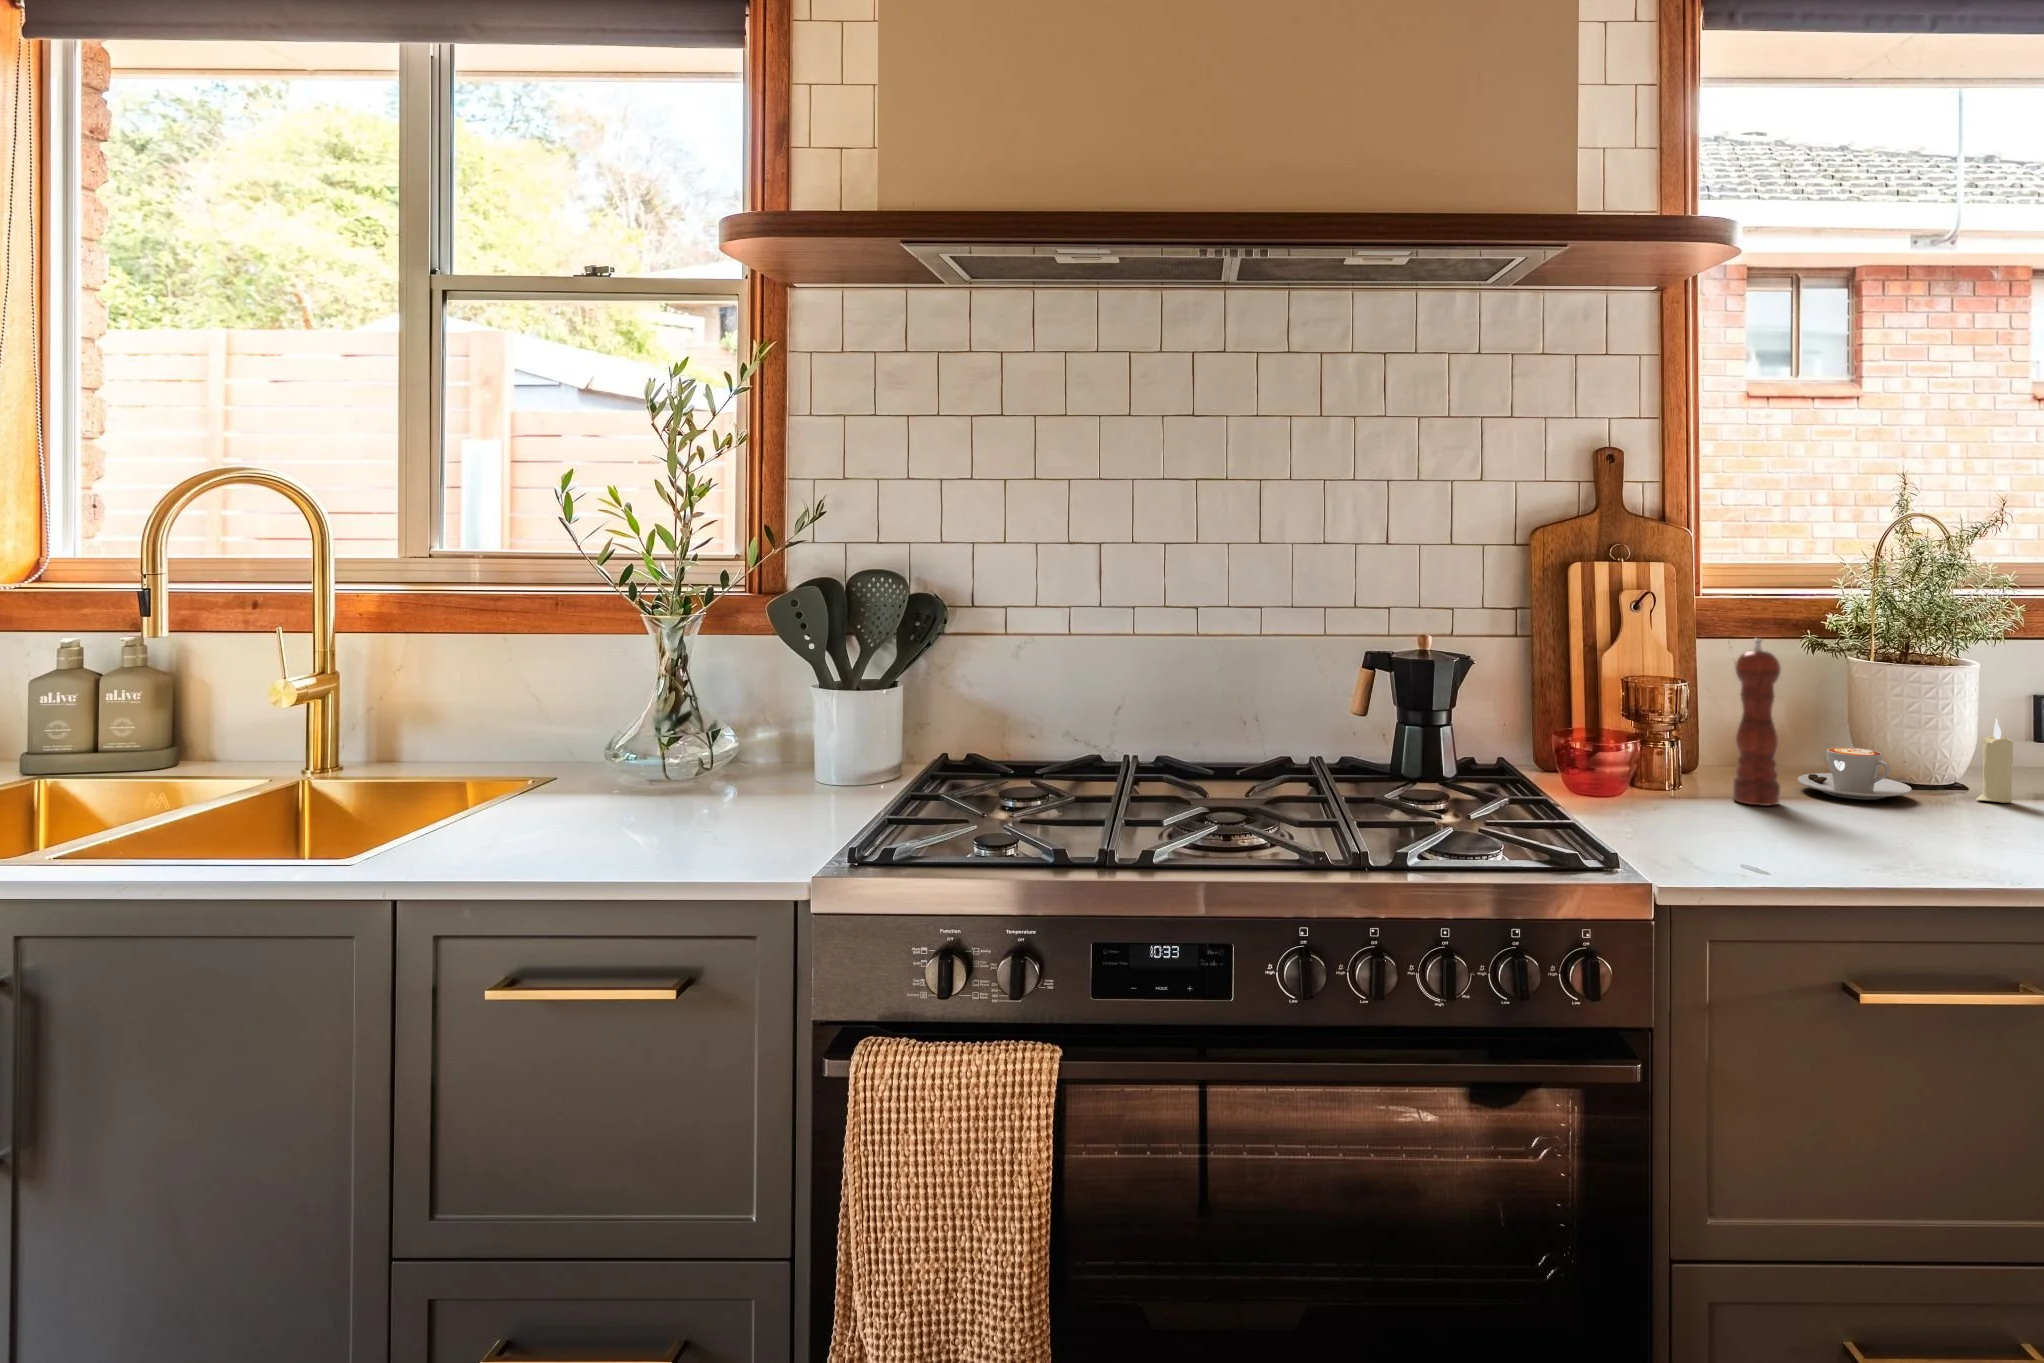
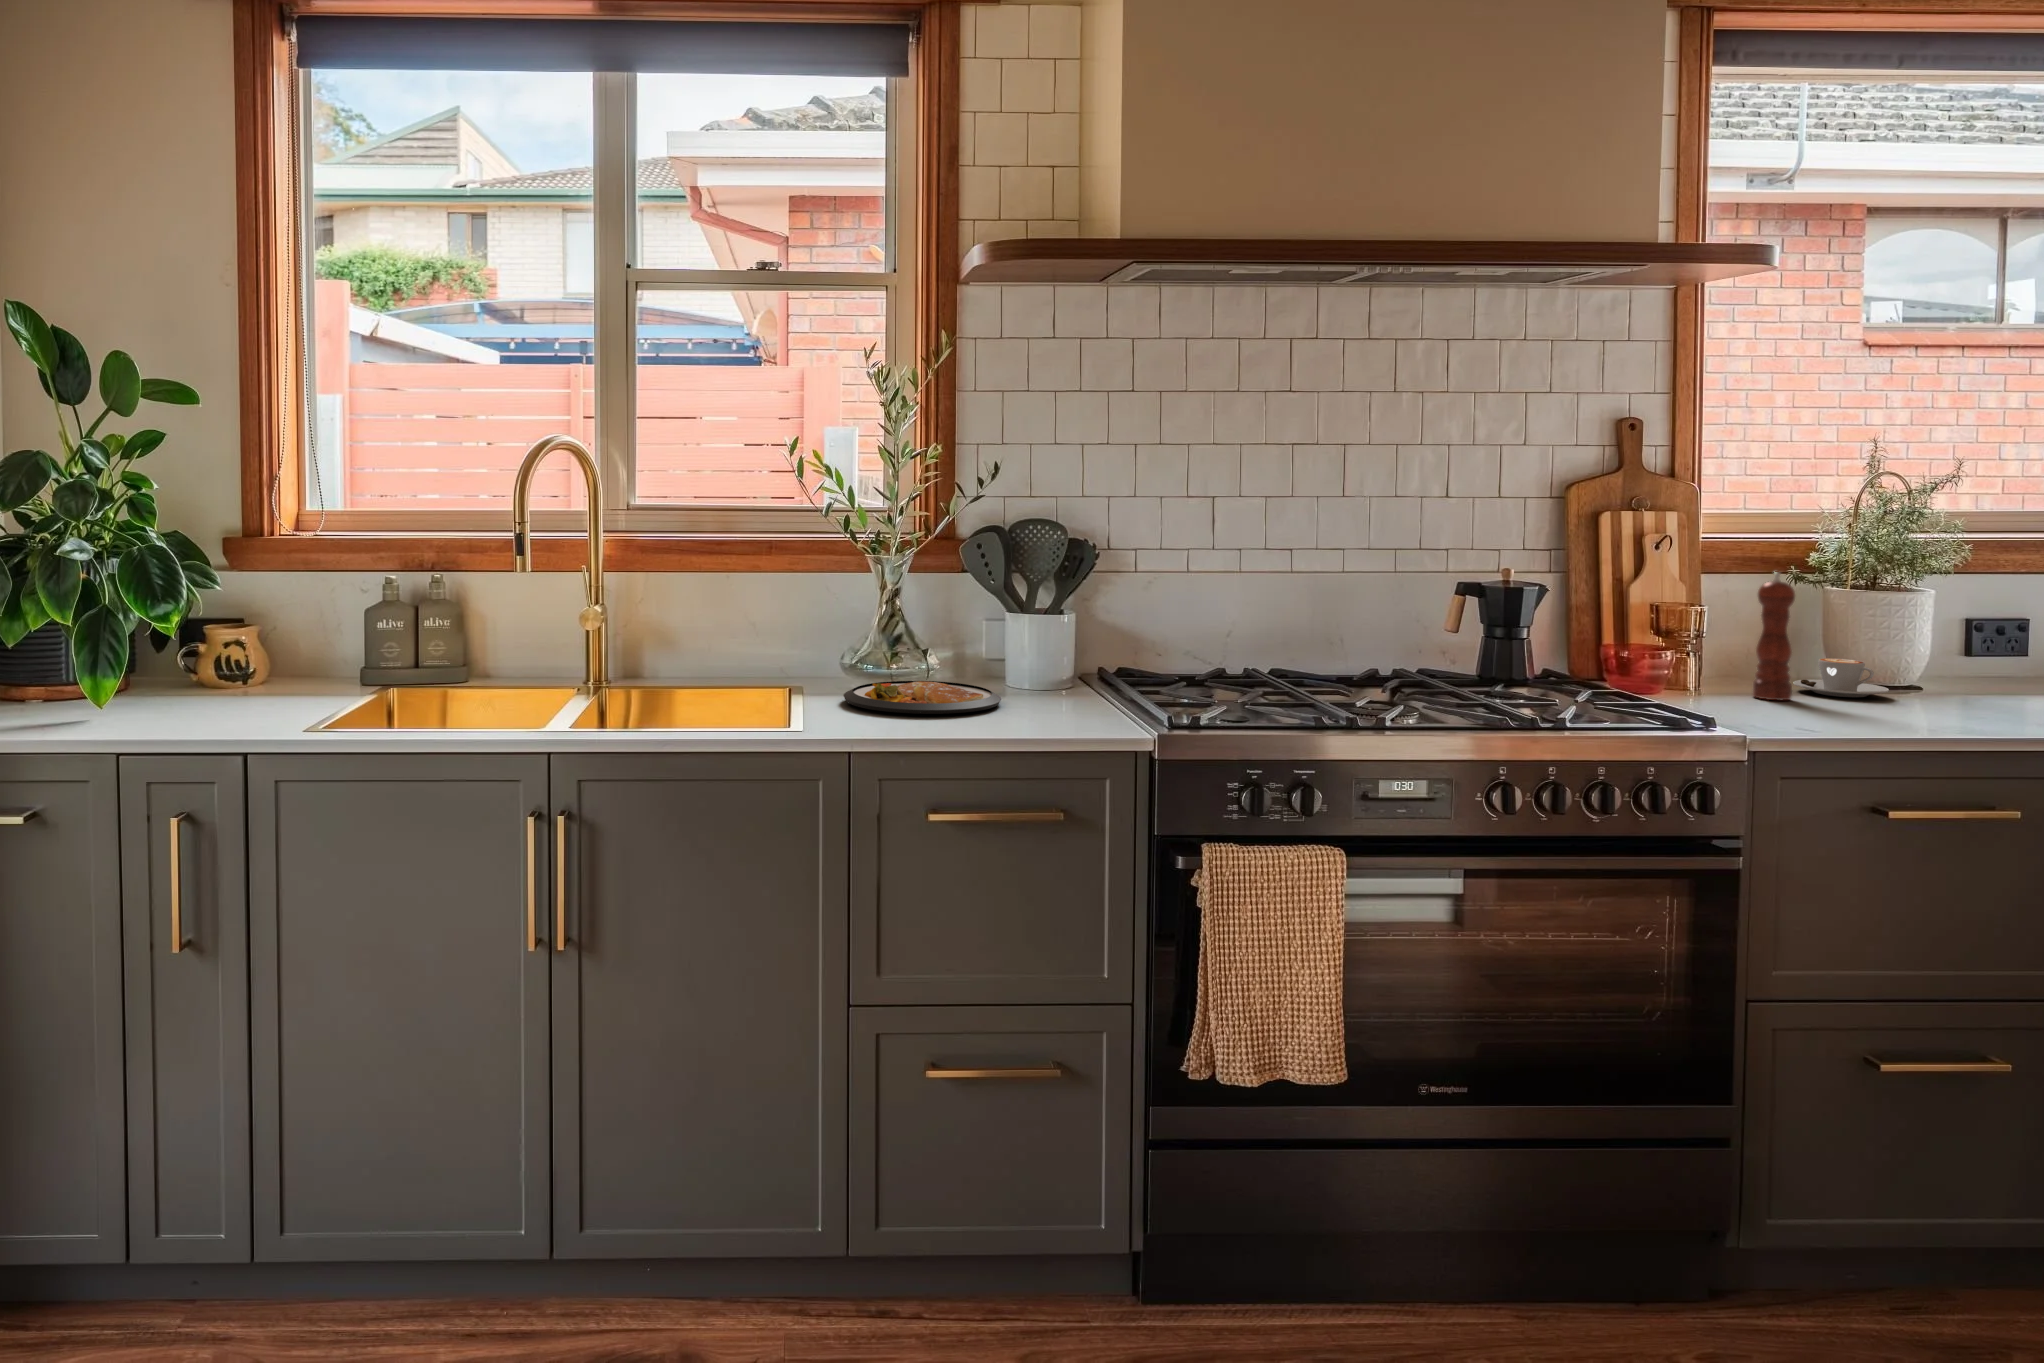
candle: present [1976,719,2013,803] -> none [1937,634,1968,699]
dish: none [524,775,748,829] -> present [843,681,1001,714]

